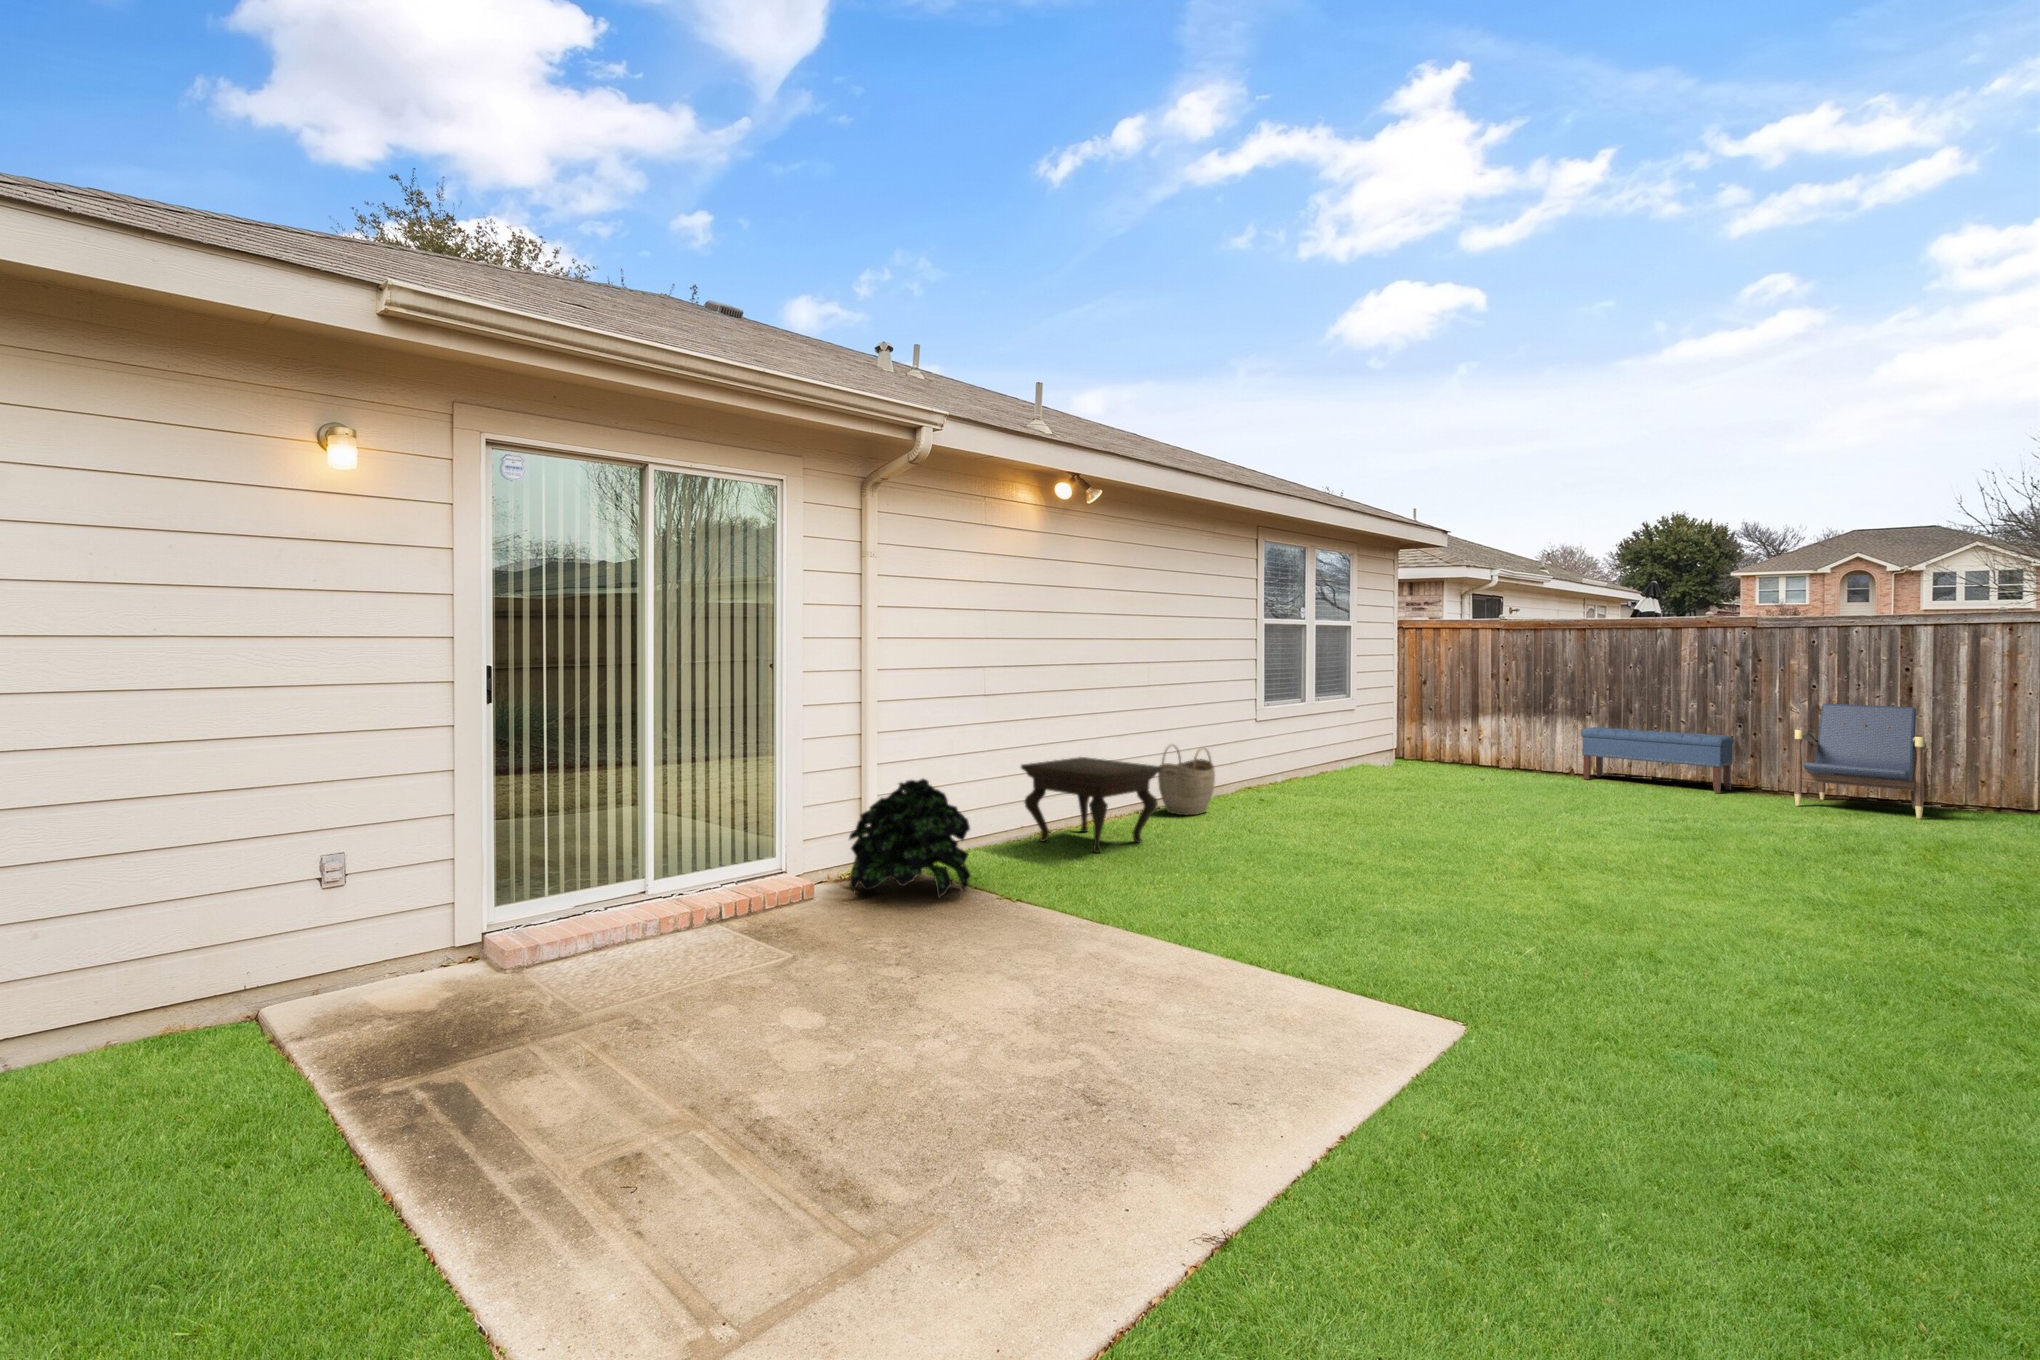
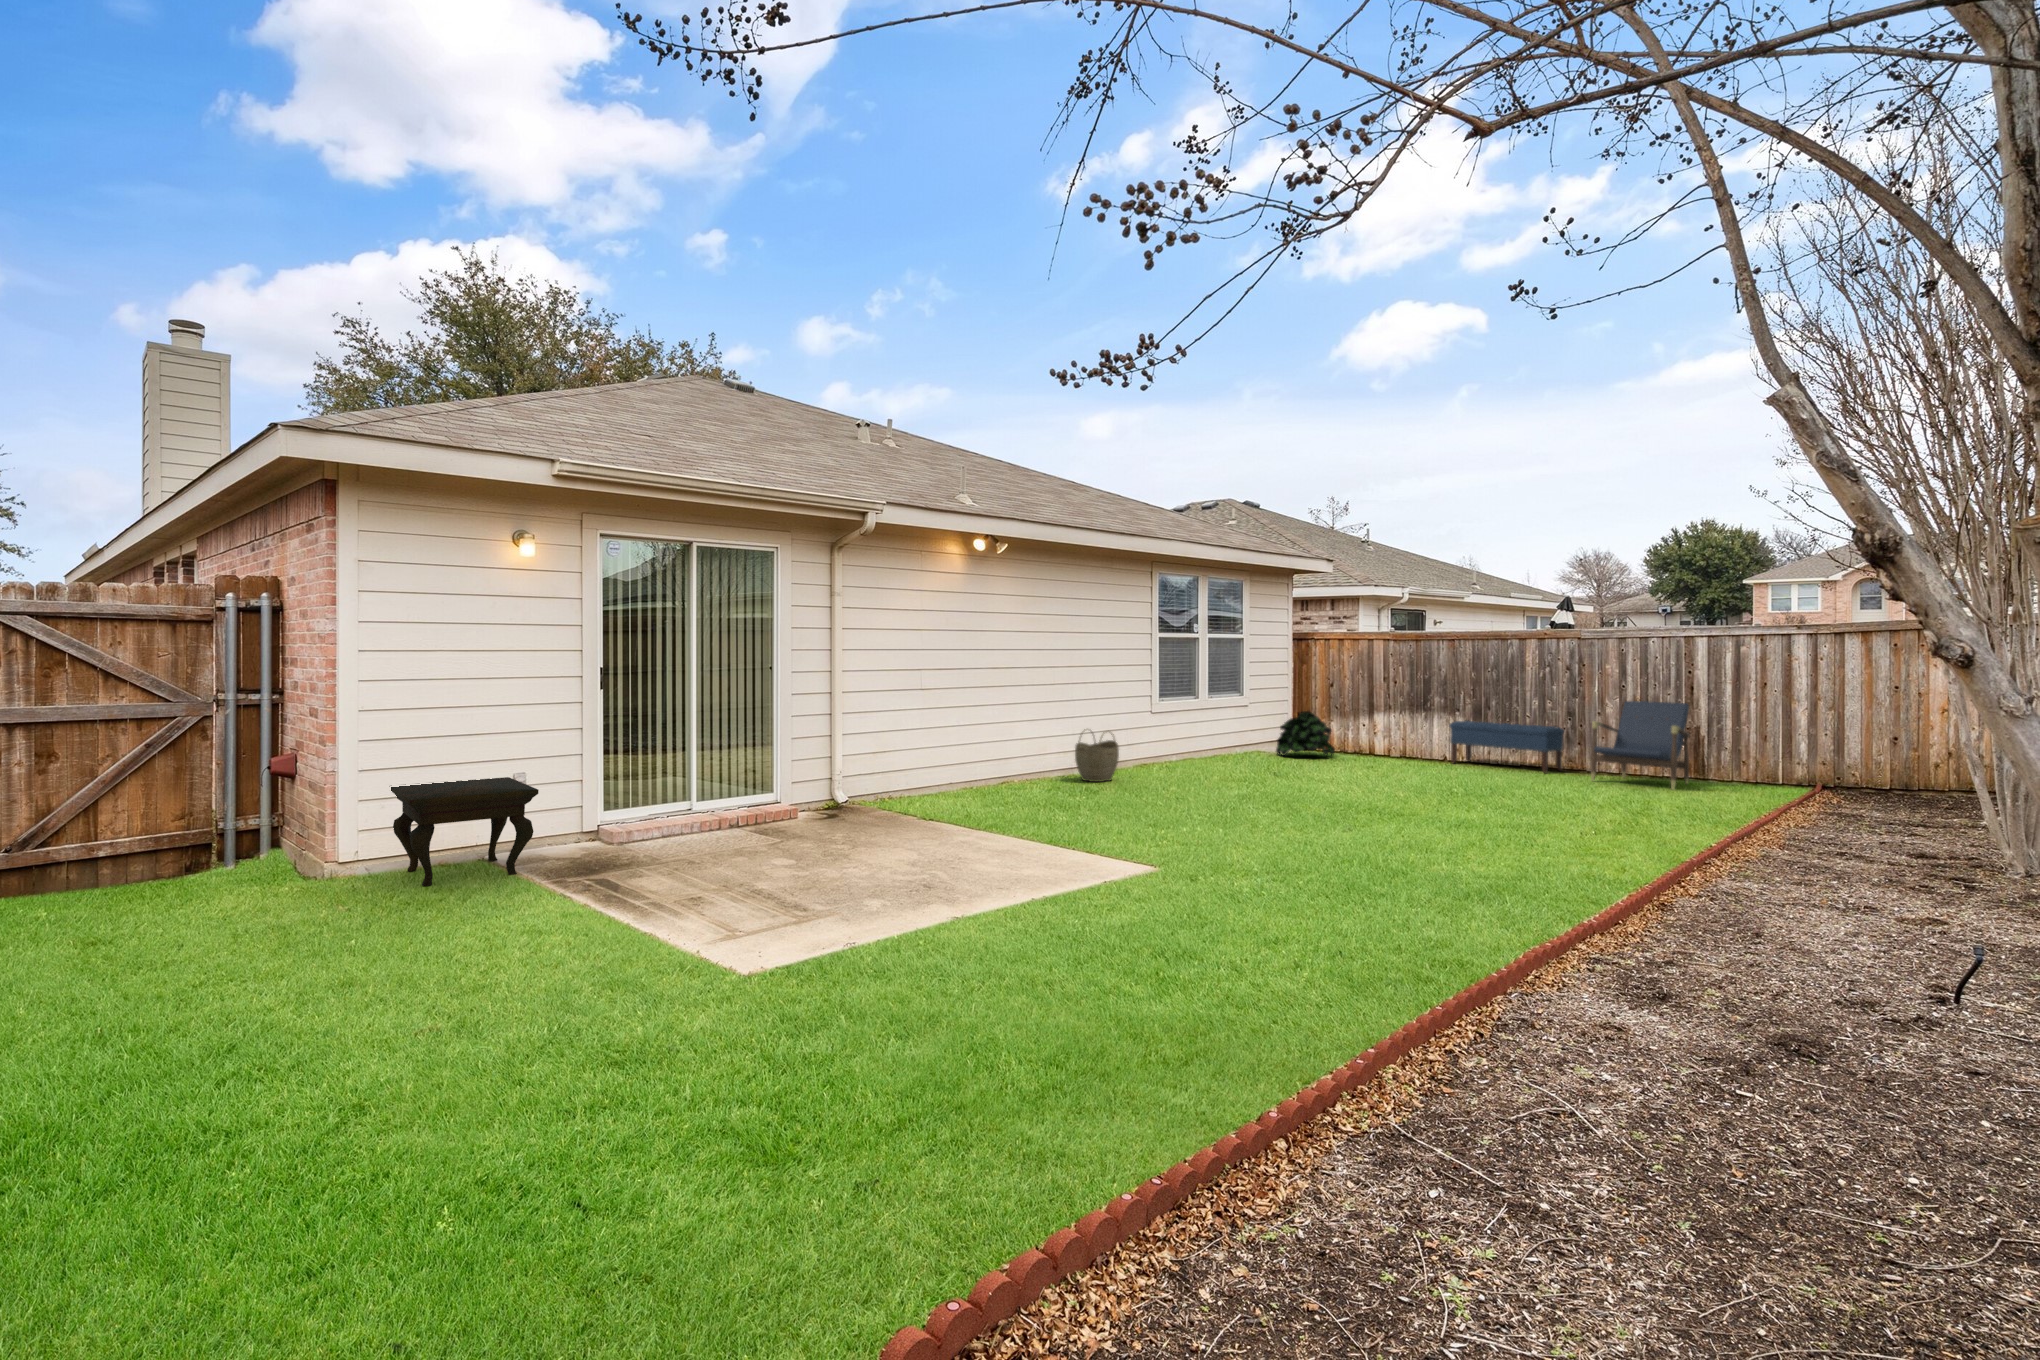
side table: present [1021,757,1162,853] -> present [391,777,539,886]
potted plant: present [849,778,971,898] -> present [1276,711,1335,756]

